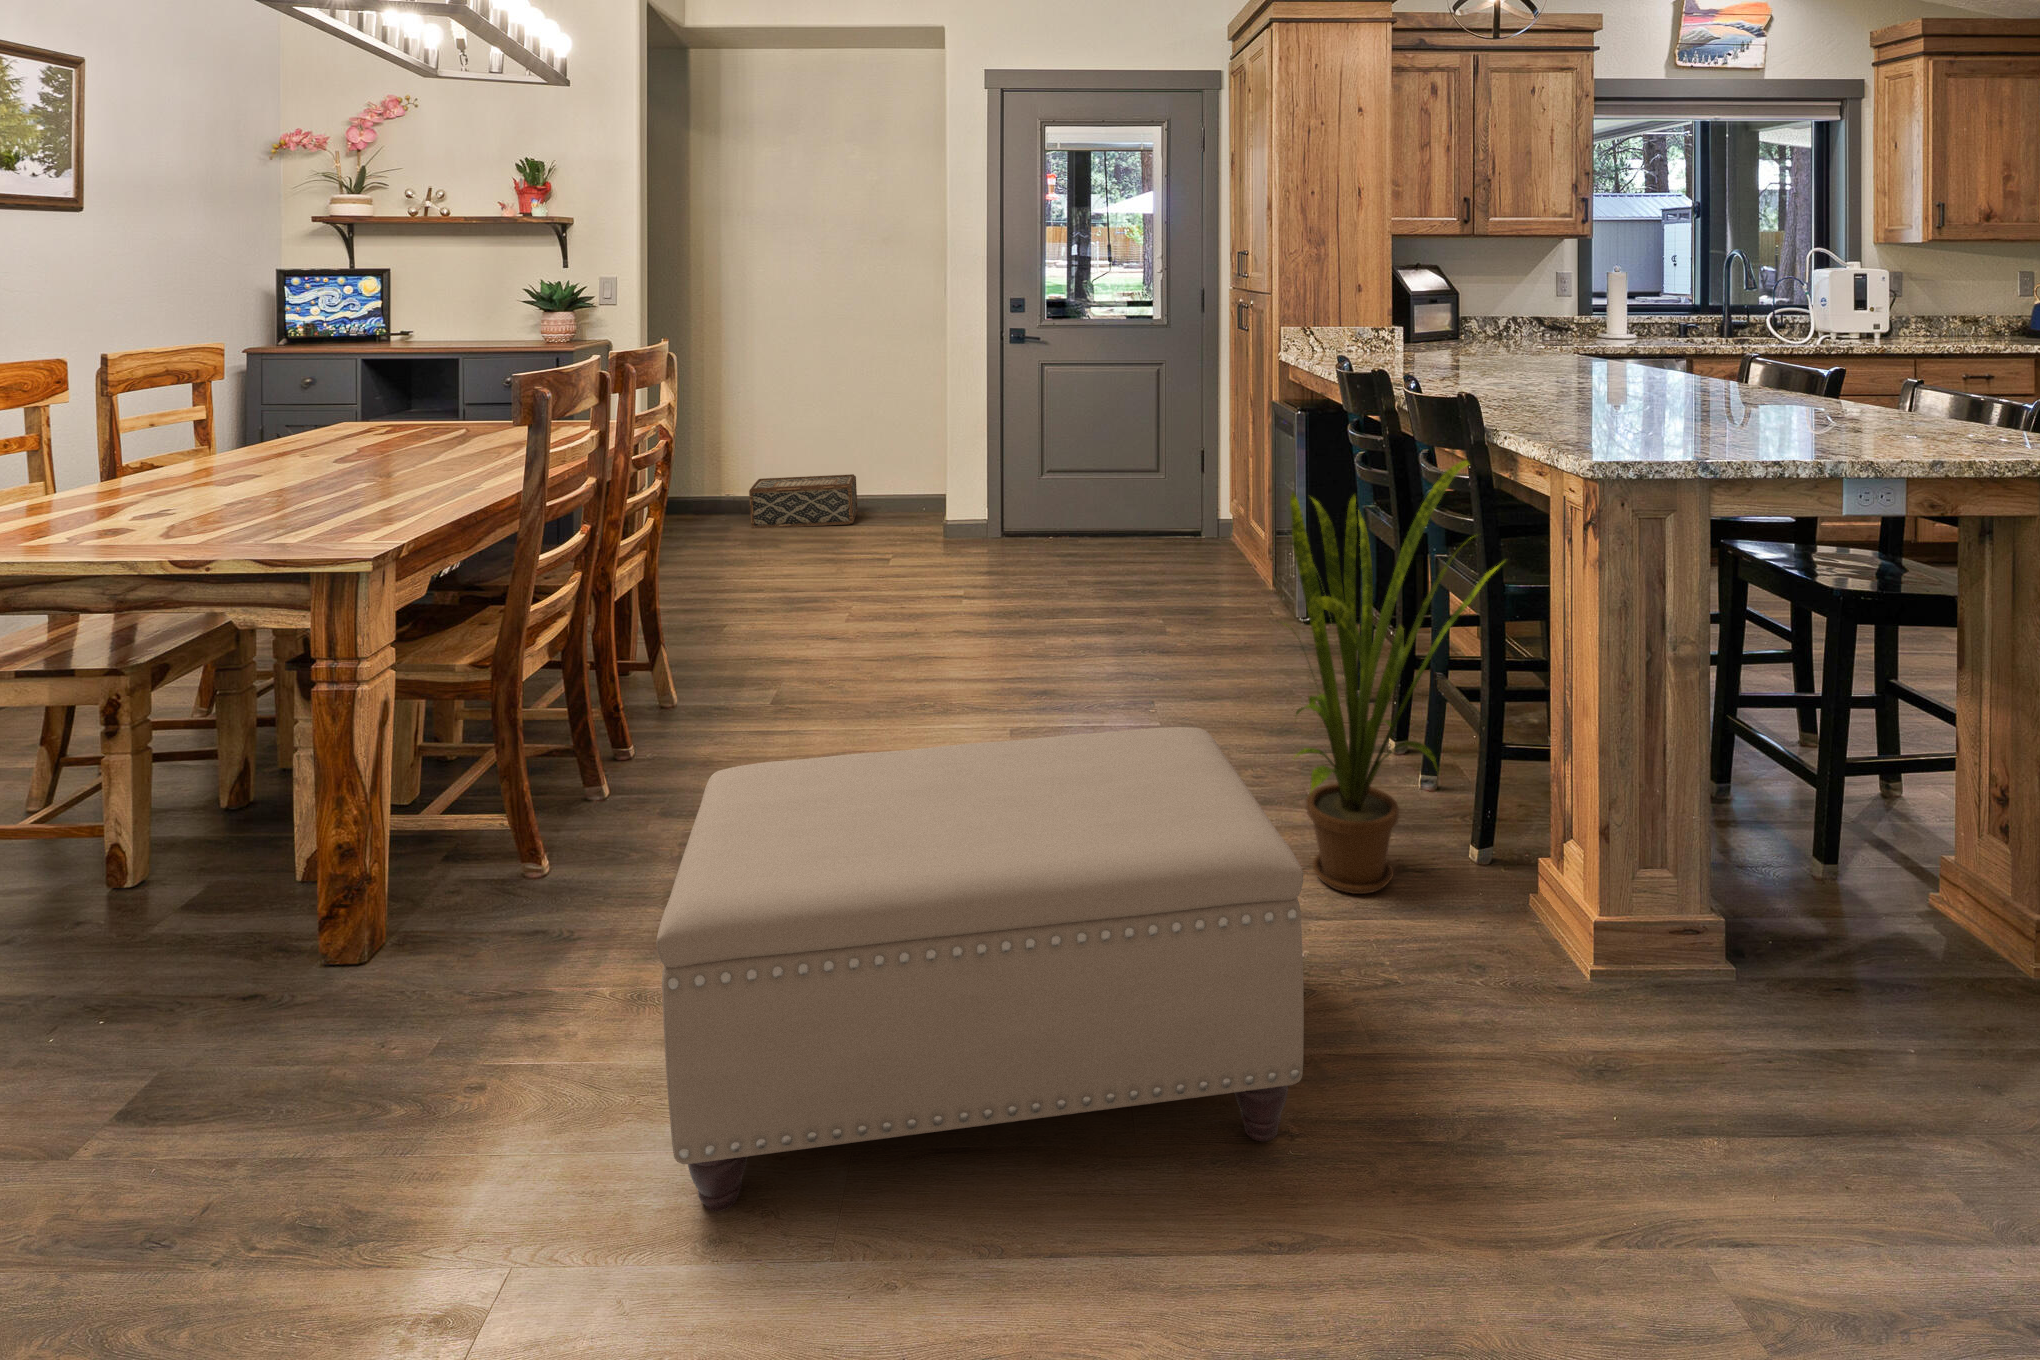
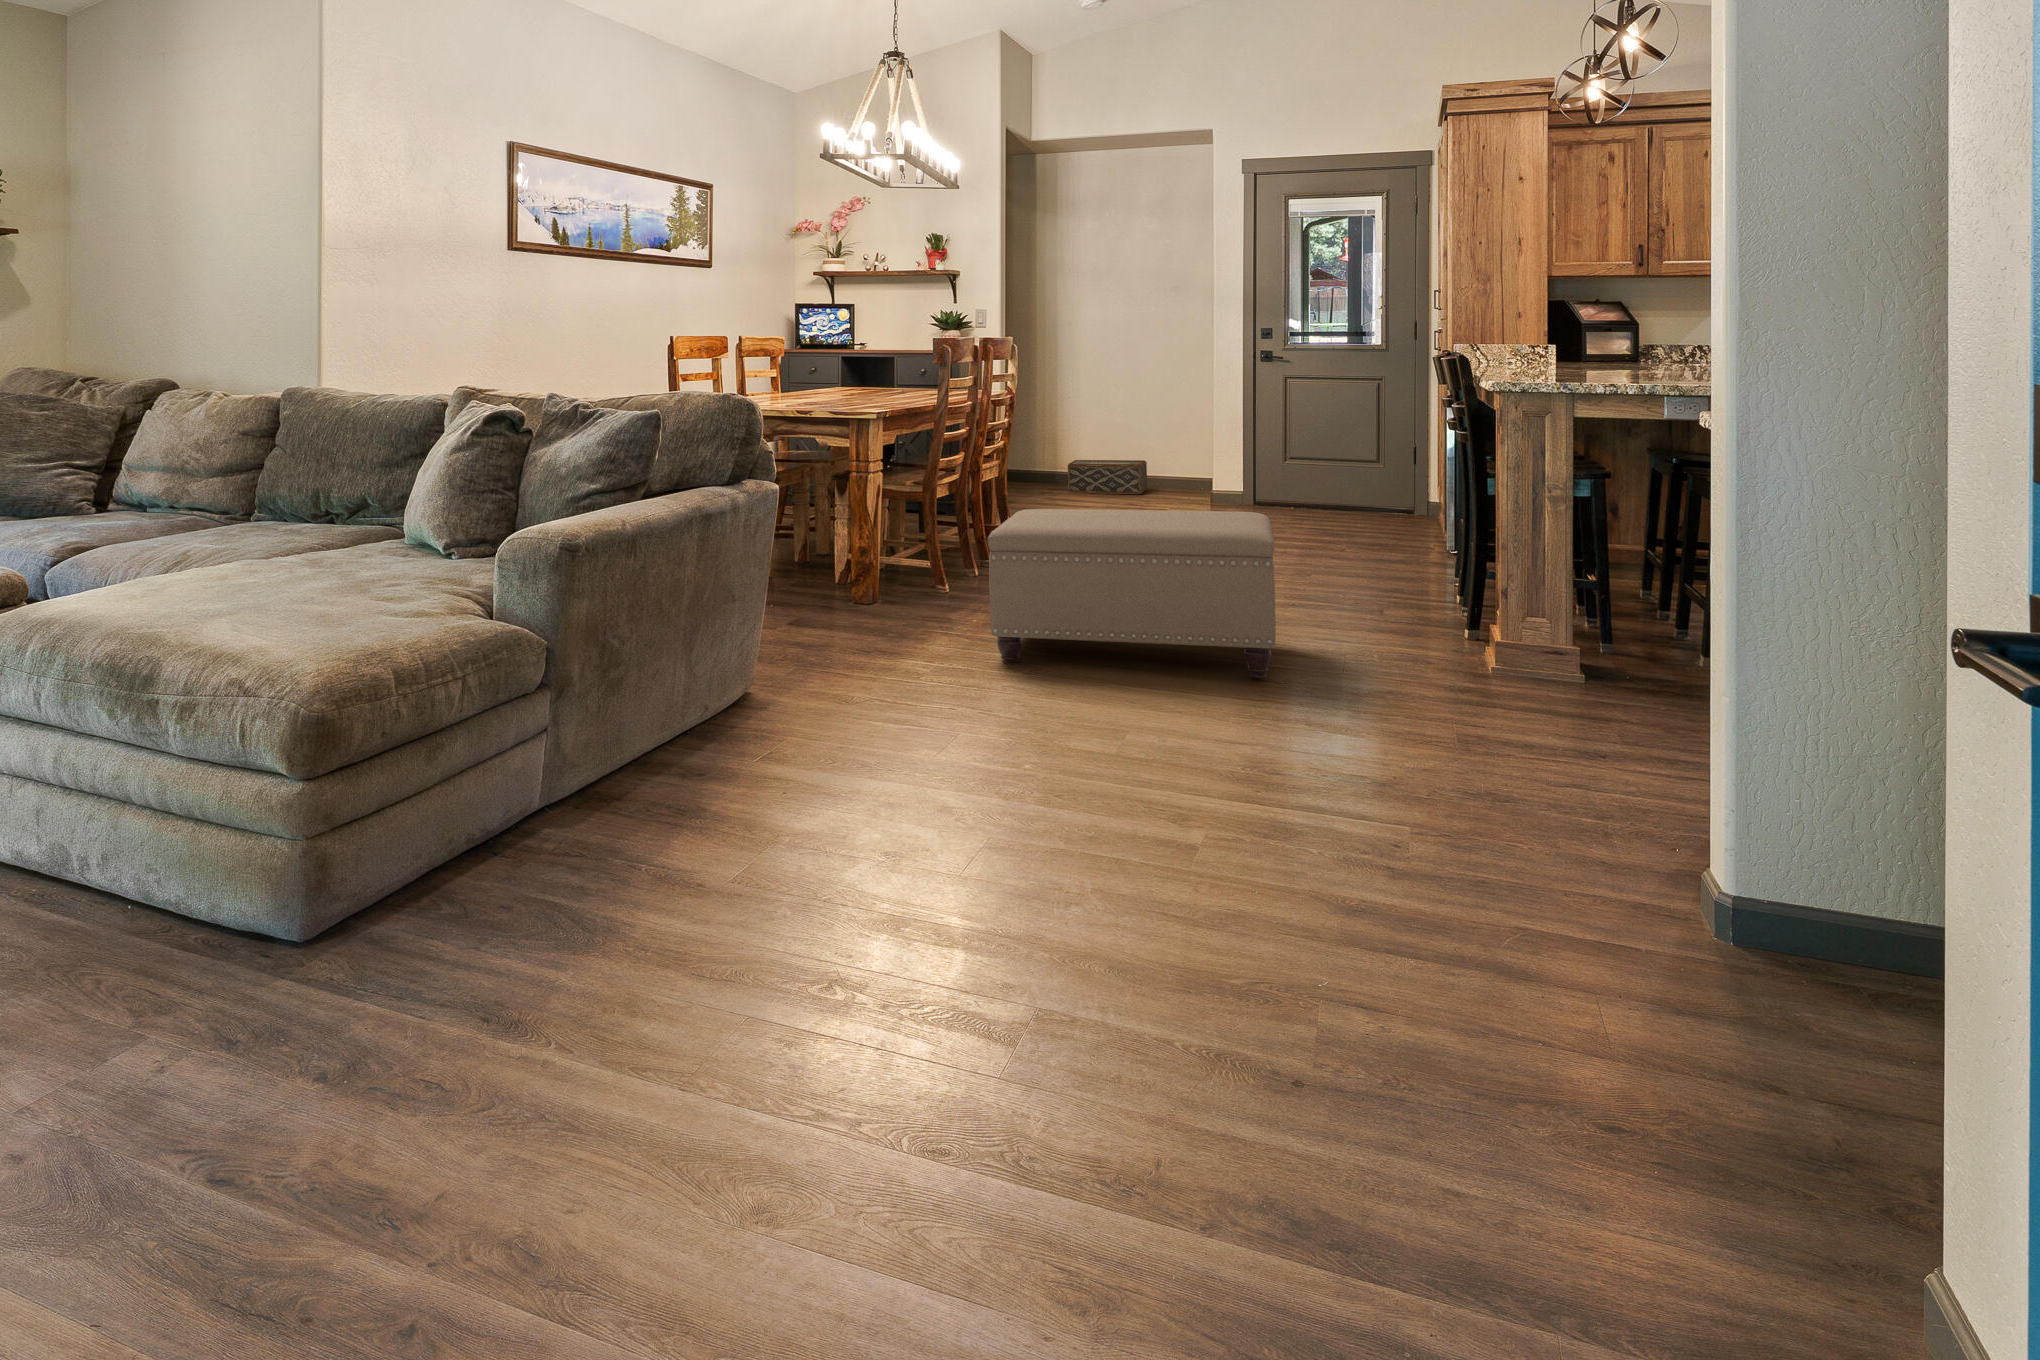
house plant: present [1287,460,1502,894] -> none [1322,387,1473,640]

